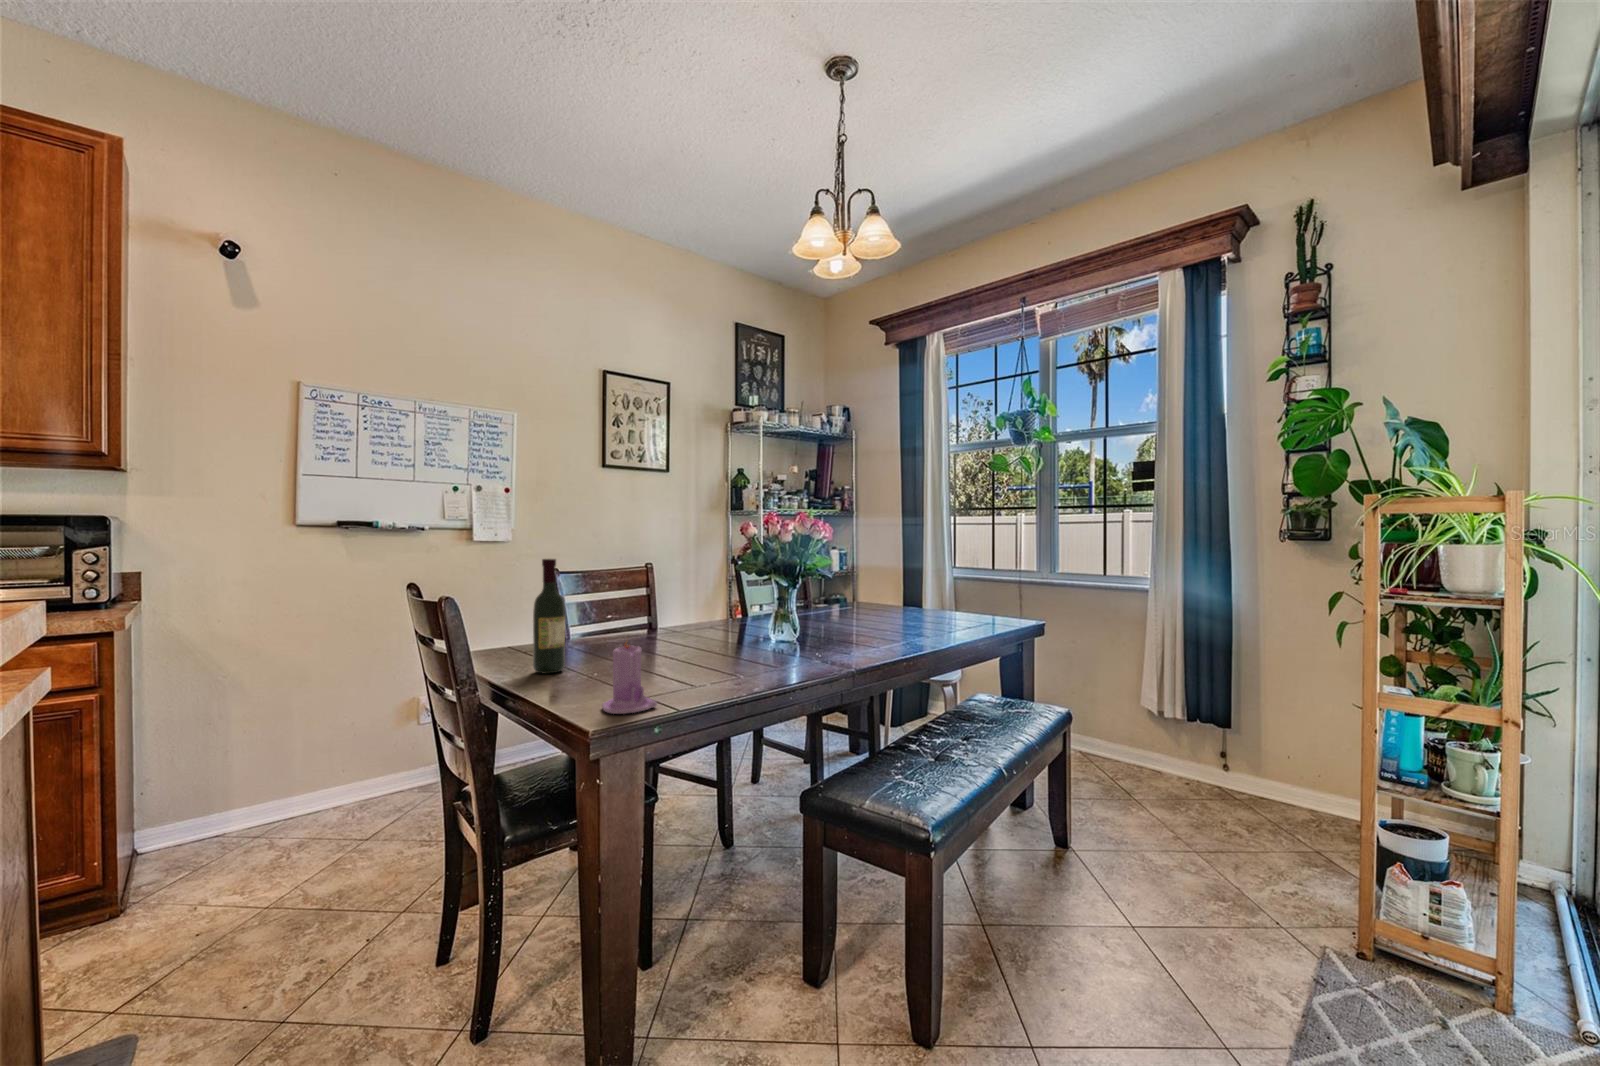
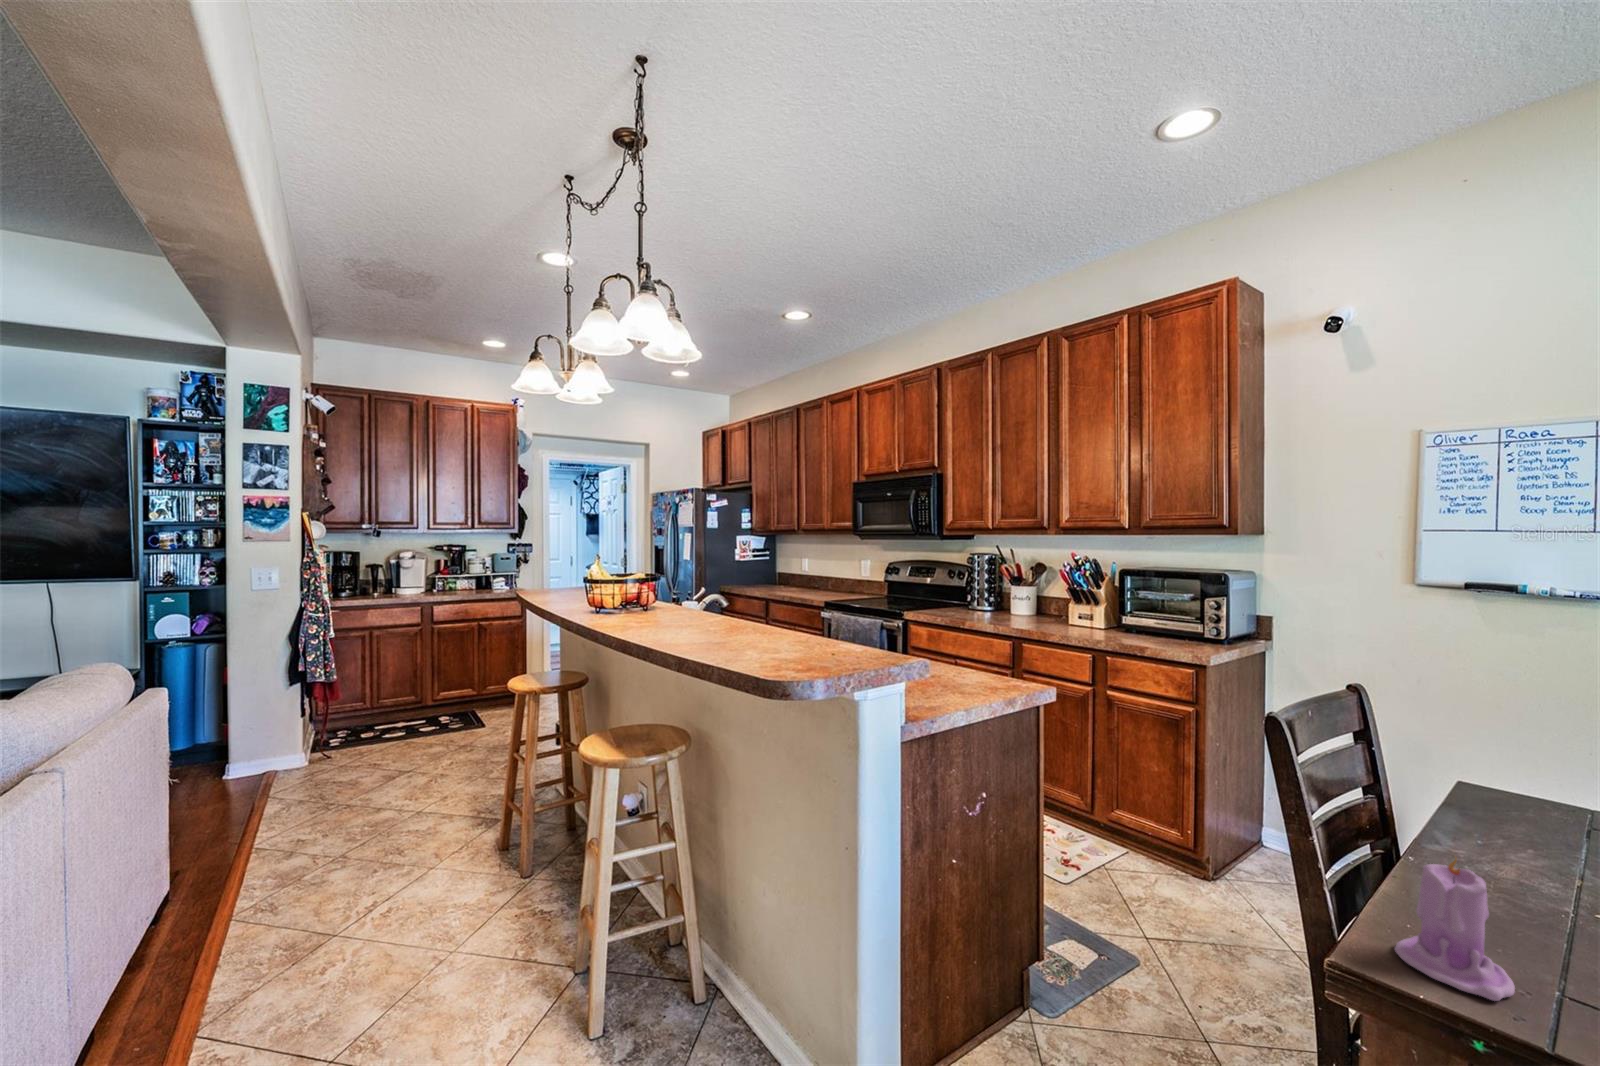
wine bottle: present [533,559,565,674] -> none [1479,693,1550,876]

